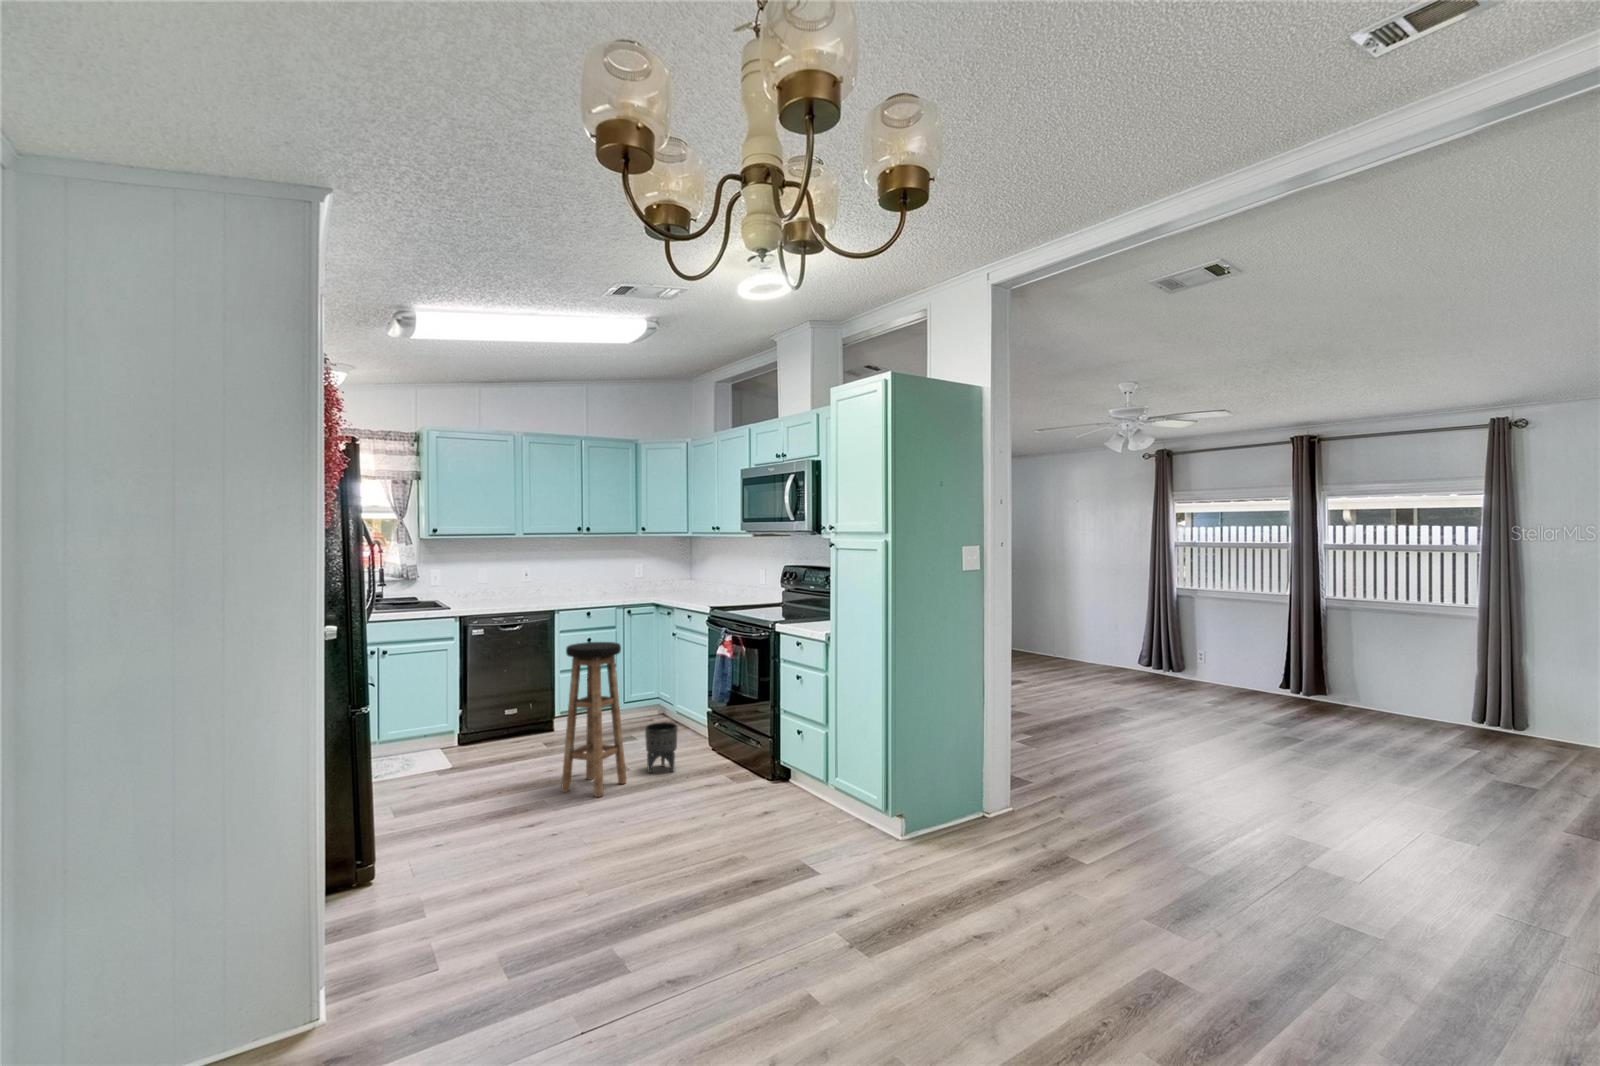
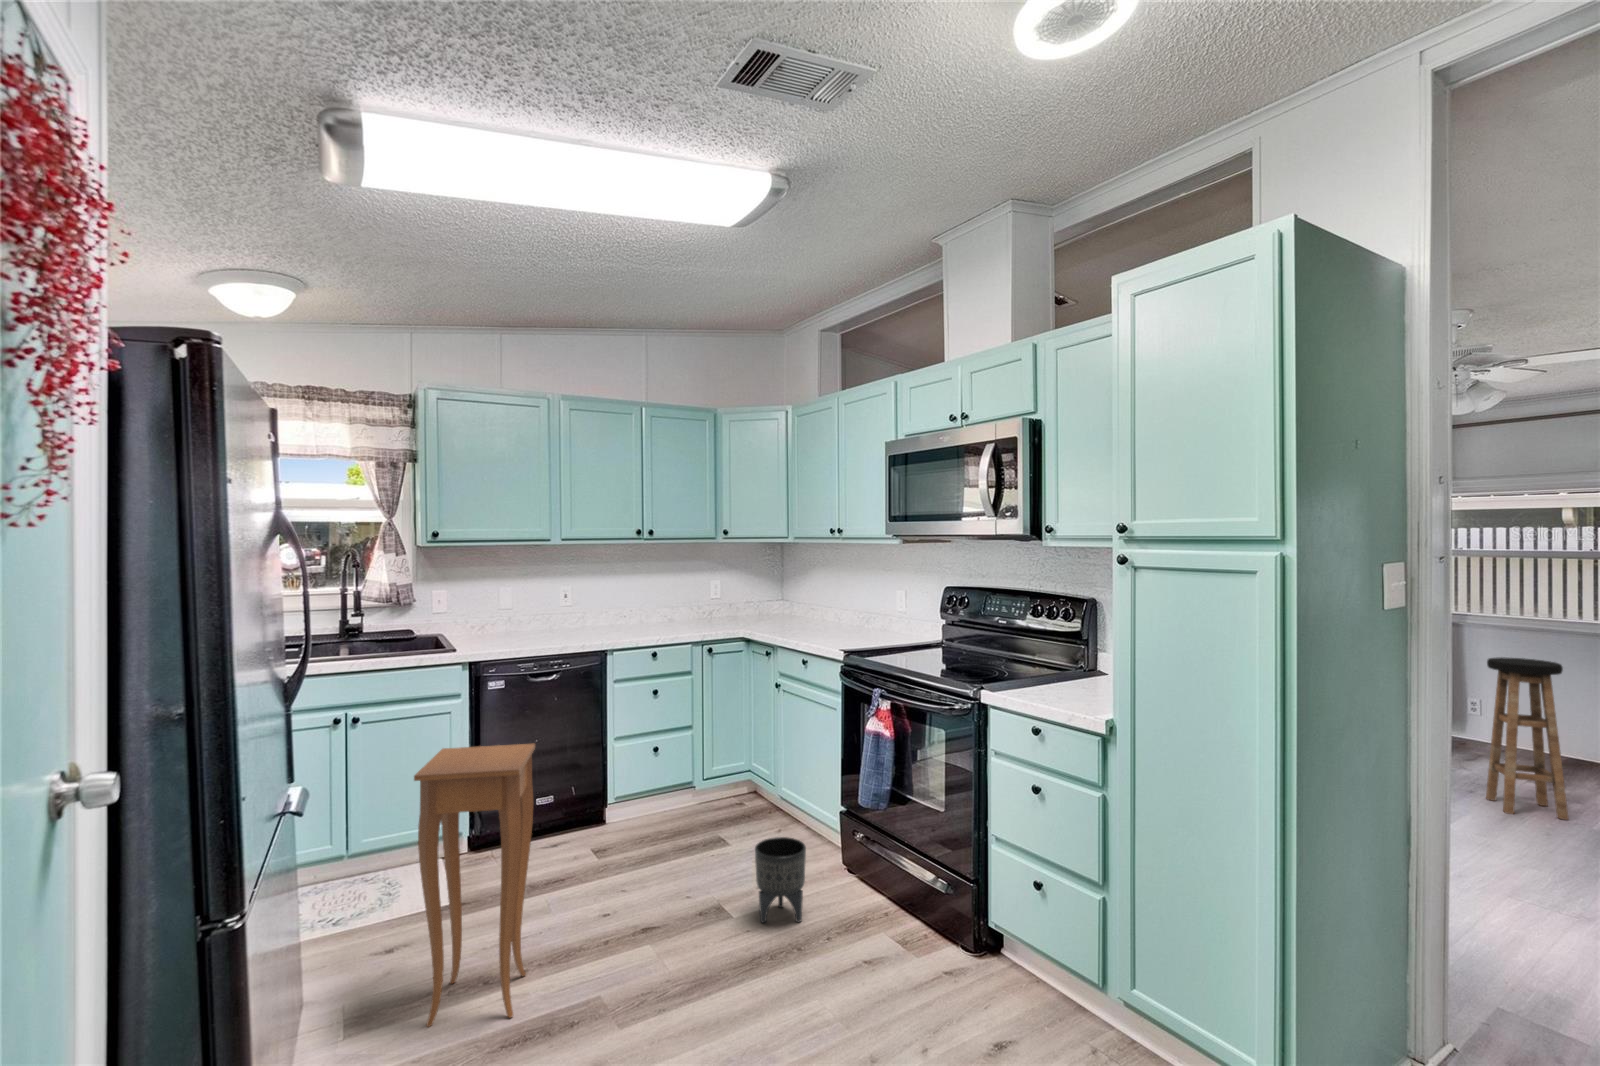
bar stool: present [561,642,626,797] -> present [1486,657,1569,820]
side table: none [433,656,505,814] -> present [414,744,535,1027]

